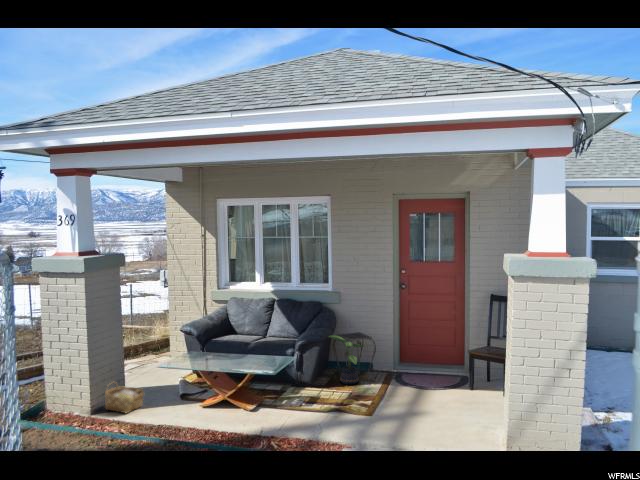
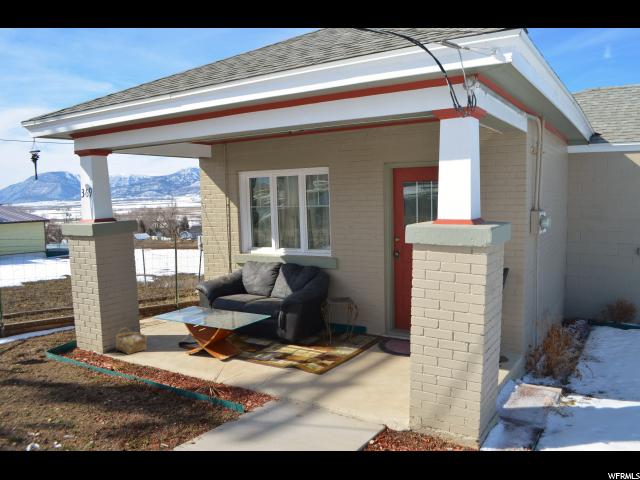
potted plant: present [329,336,364,384] -> none [311,299,346,347]

